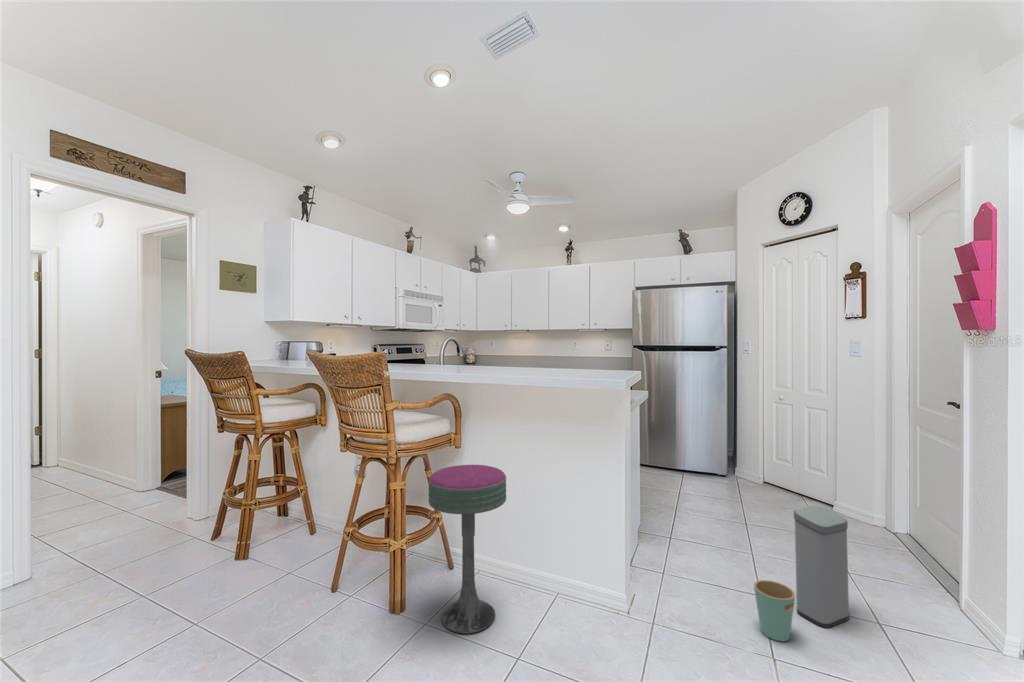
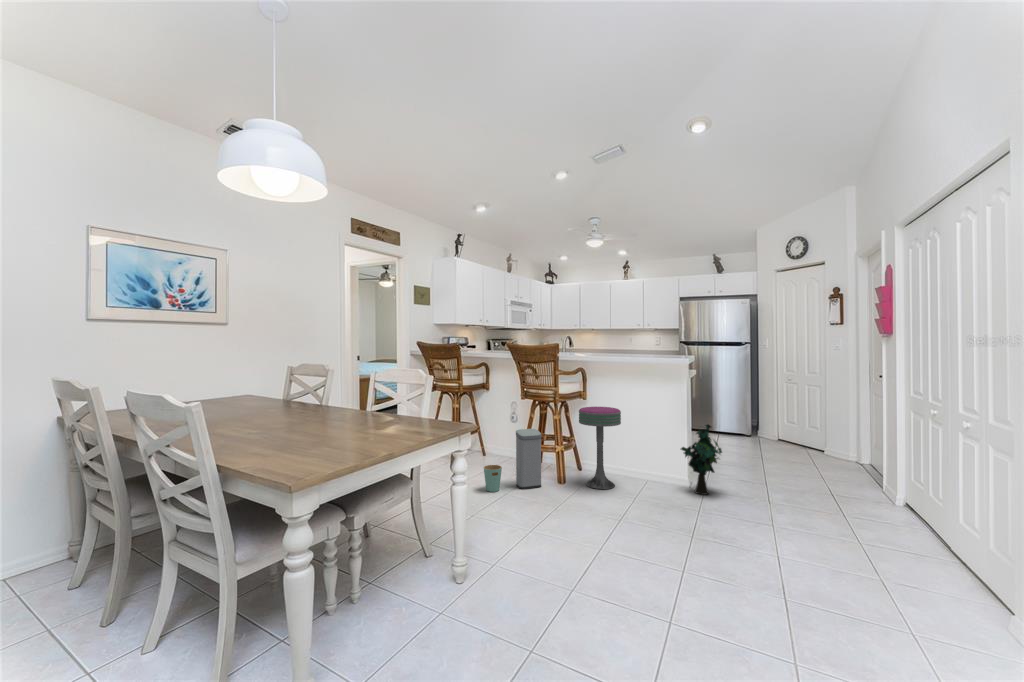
decorative plant: none [613,504,691,645] -> present [681,424,722,495]
trash can: present [754,506,849,641] -> present [484,429,541,492]

